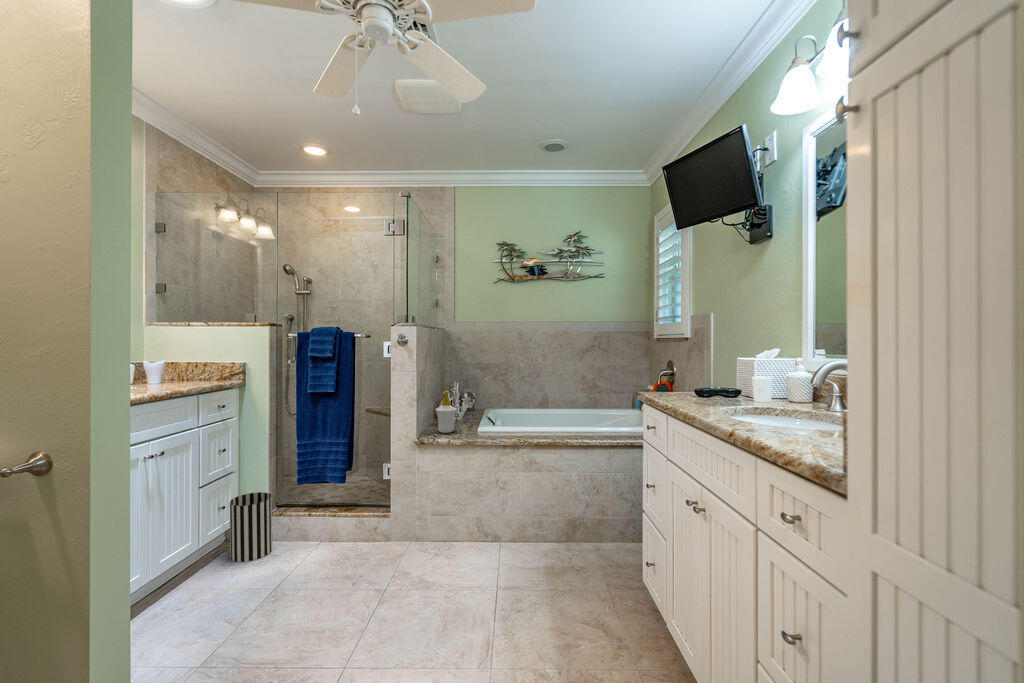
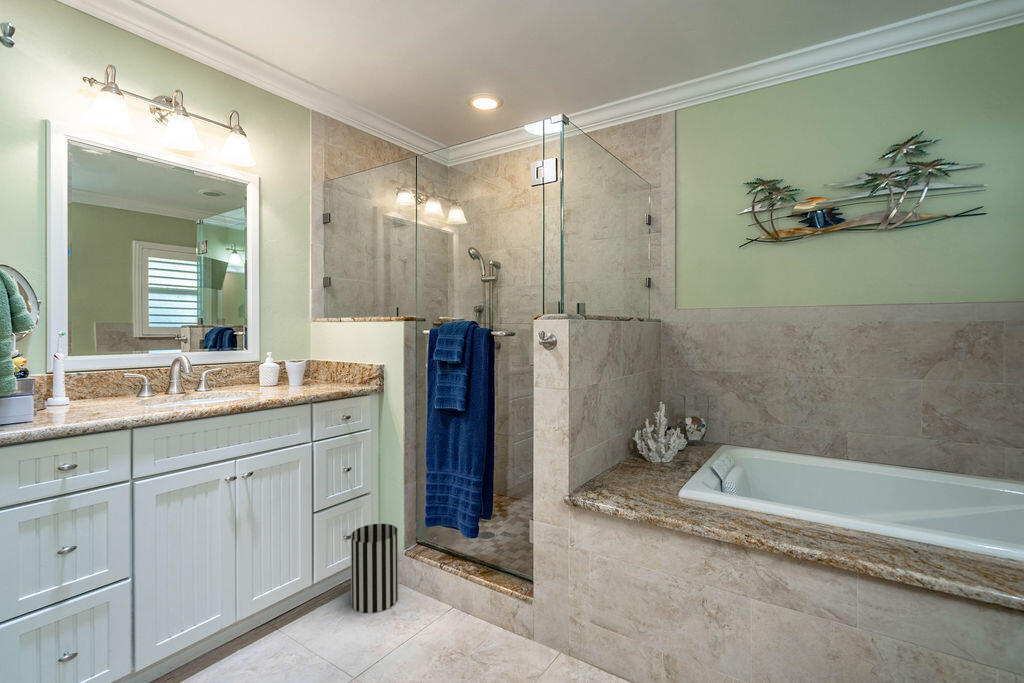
soap bottle: present [436,391,457,433] -> none [603,421,638,492]

